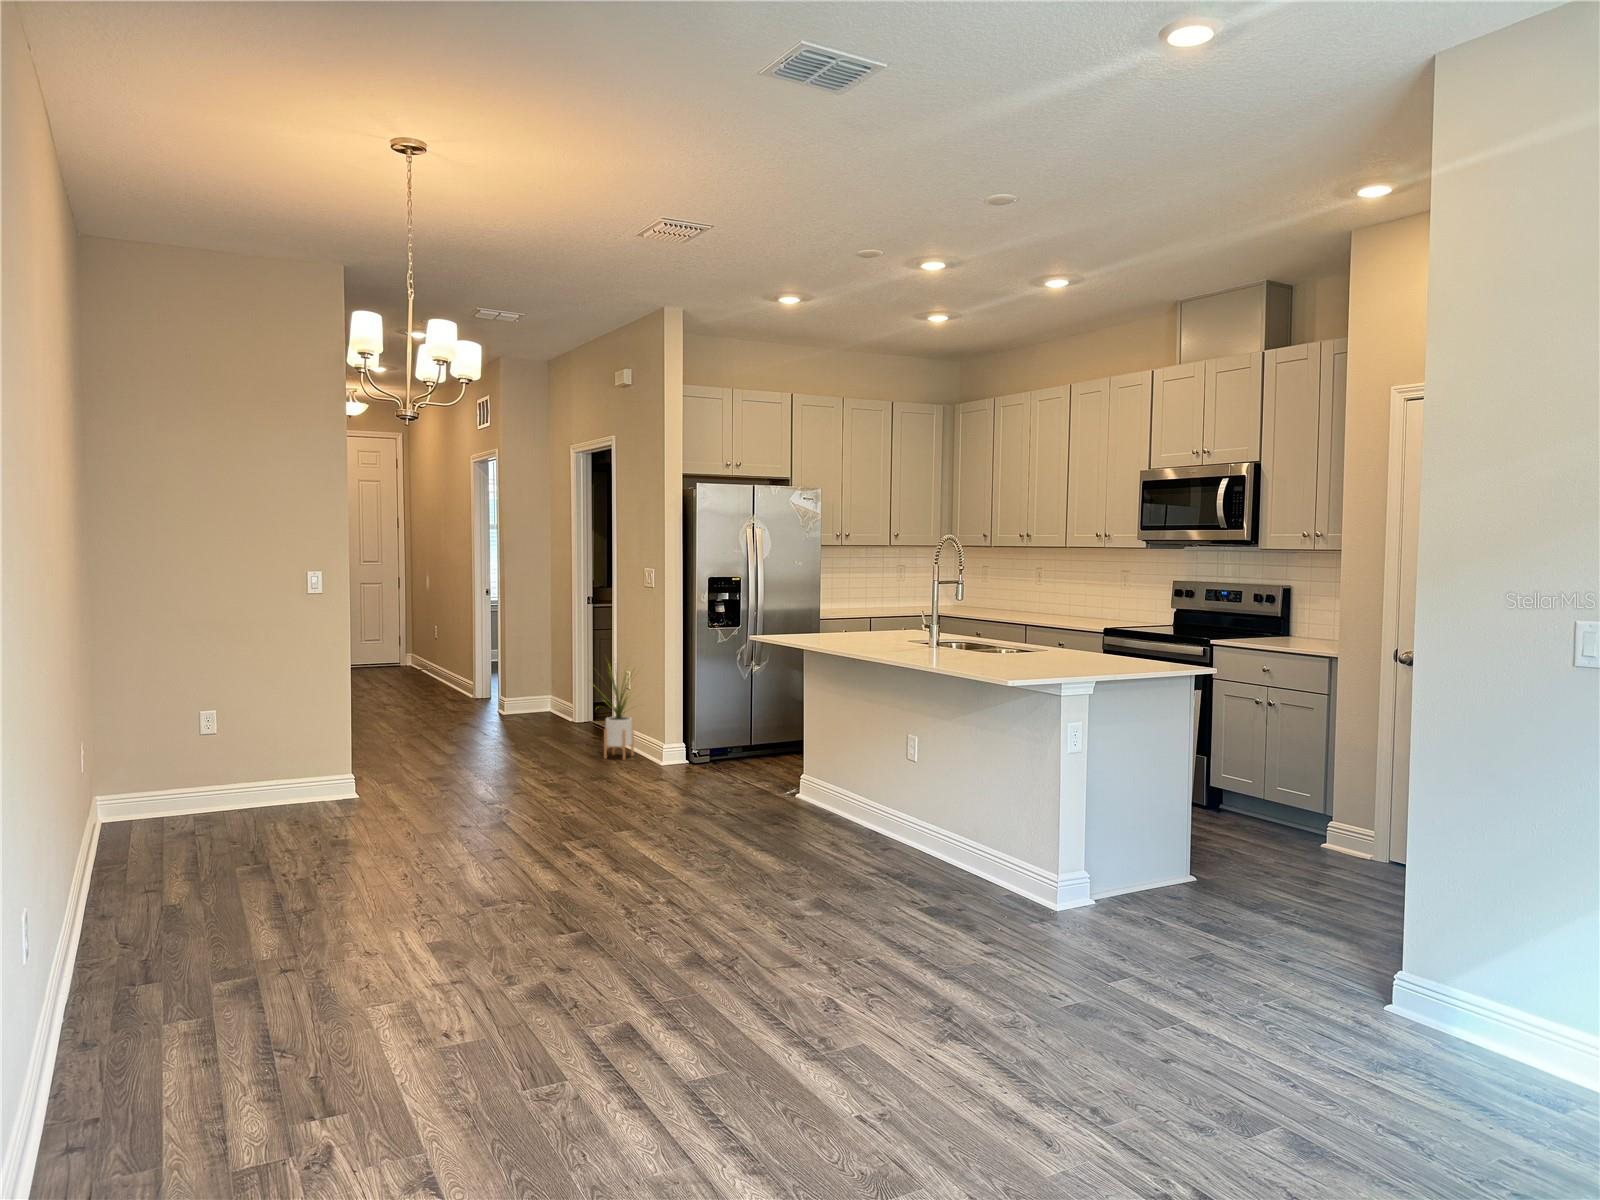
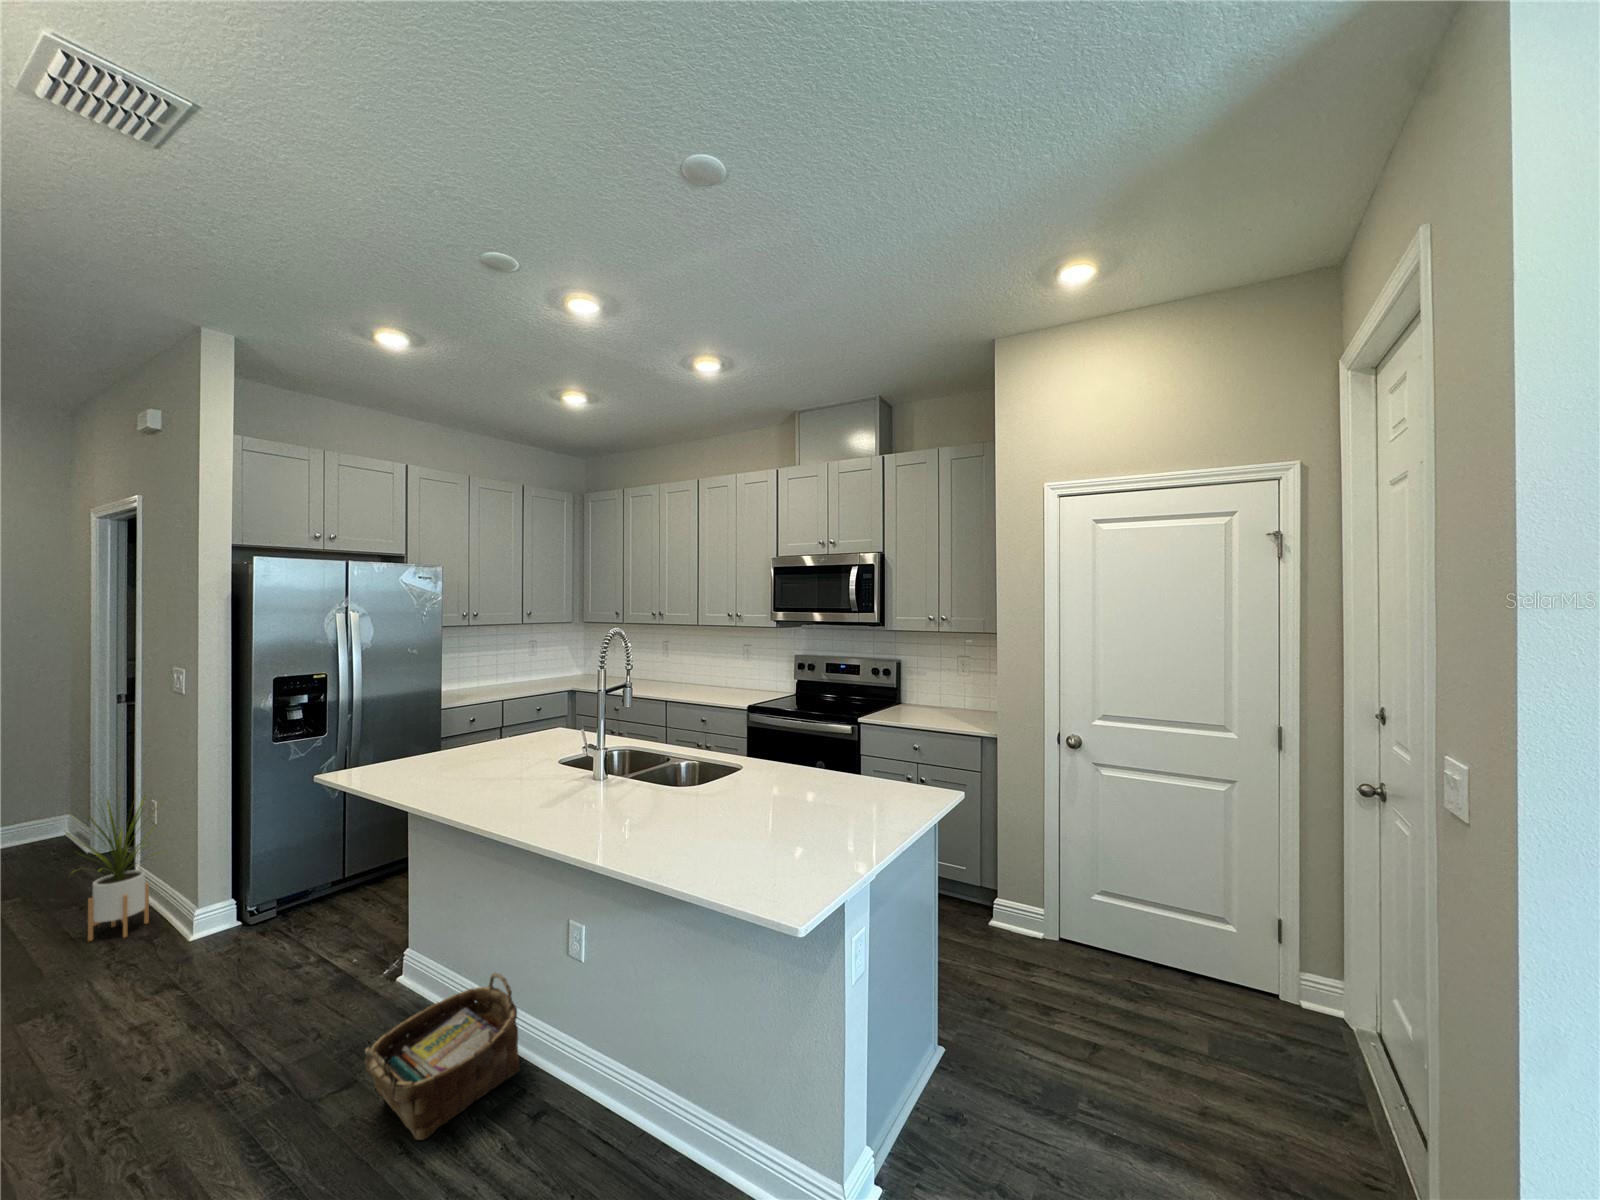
woven basket: none [798,776,888,850] -> present [364,973,519,1140]

